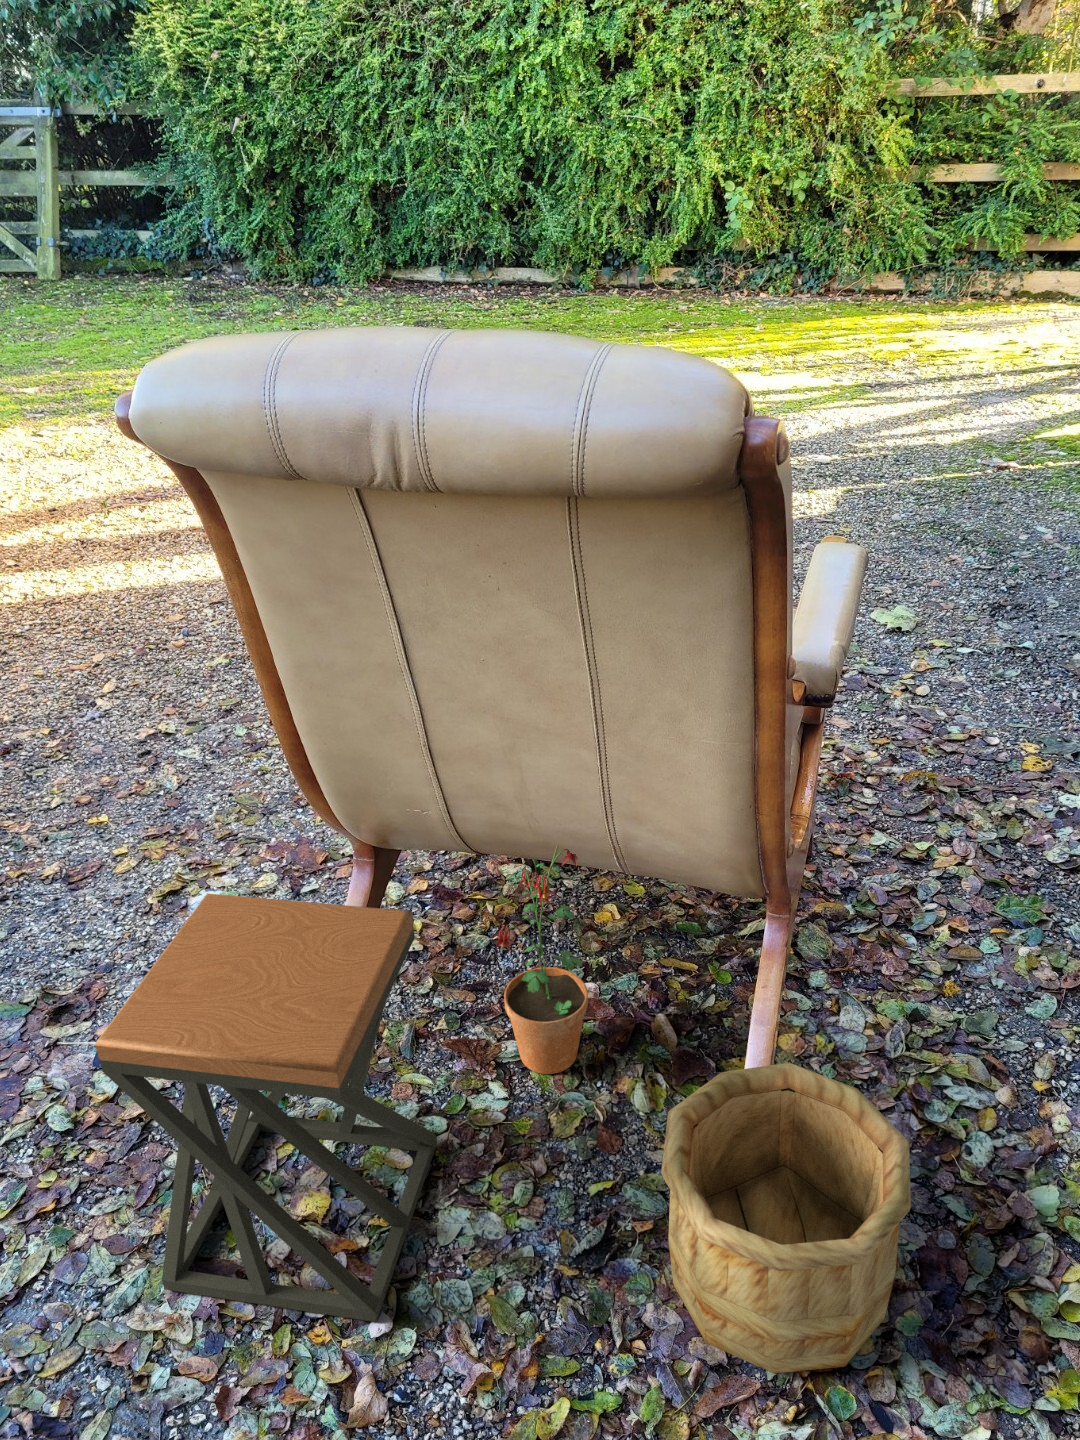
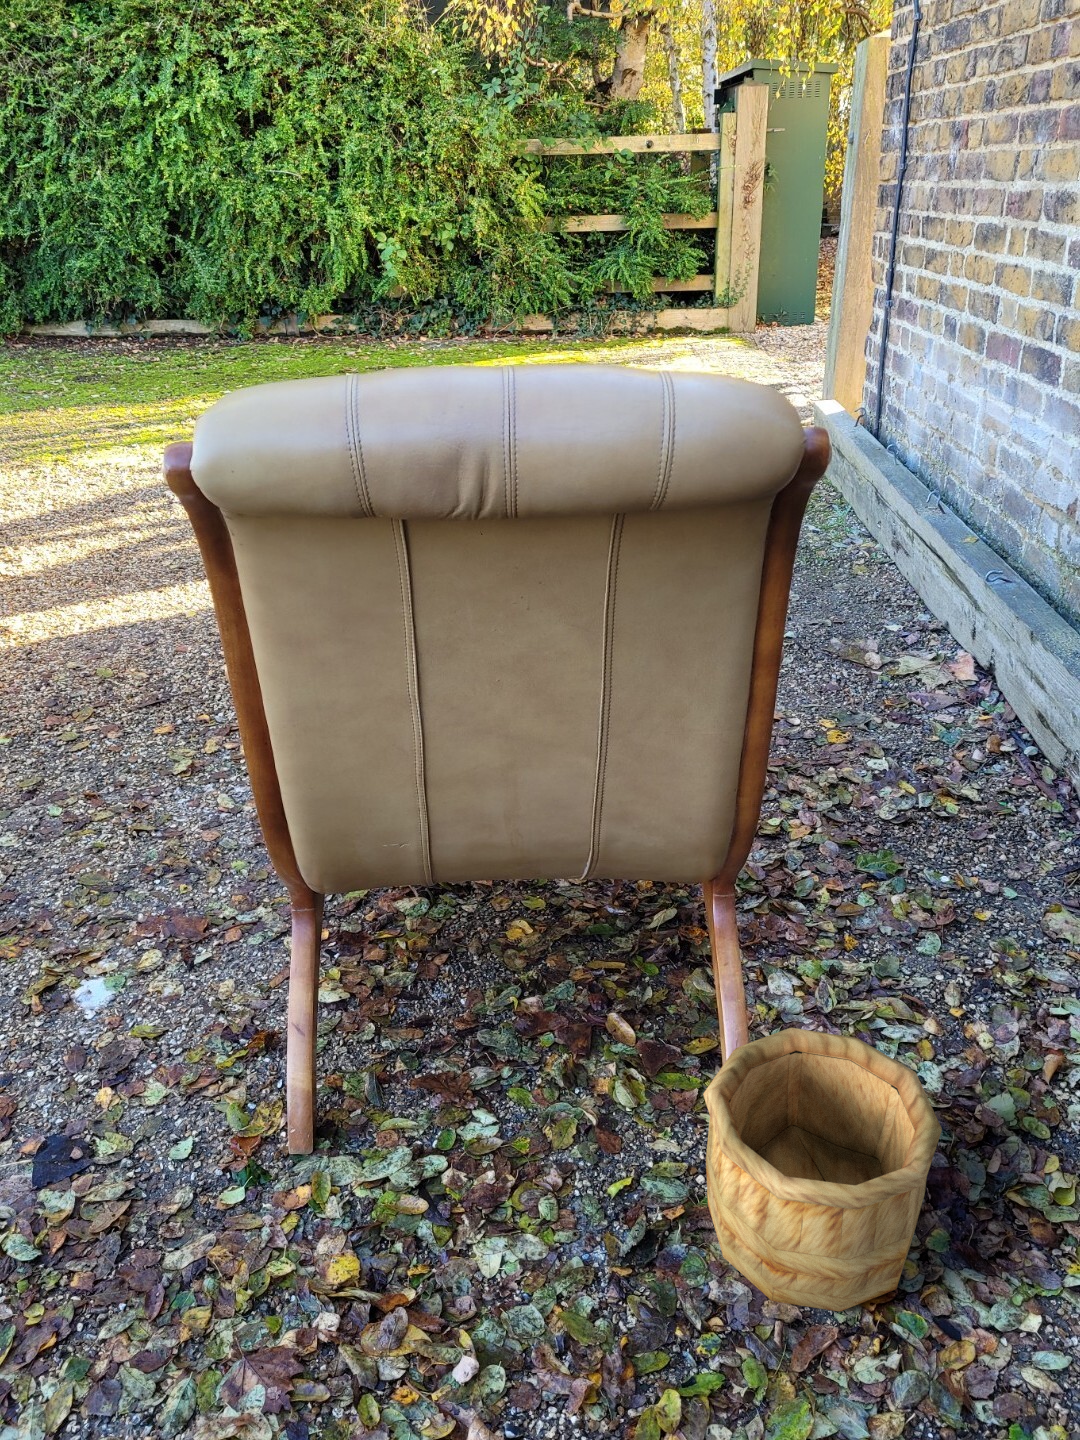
potted plant: present [491,847,588,1074] -> none [470,846,562,1093]
stool: present [95,893,437,1322] -> none [163,946,457,1396]

